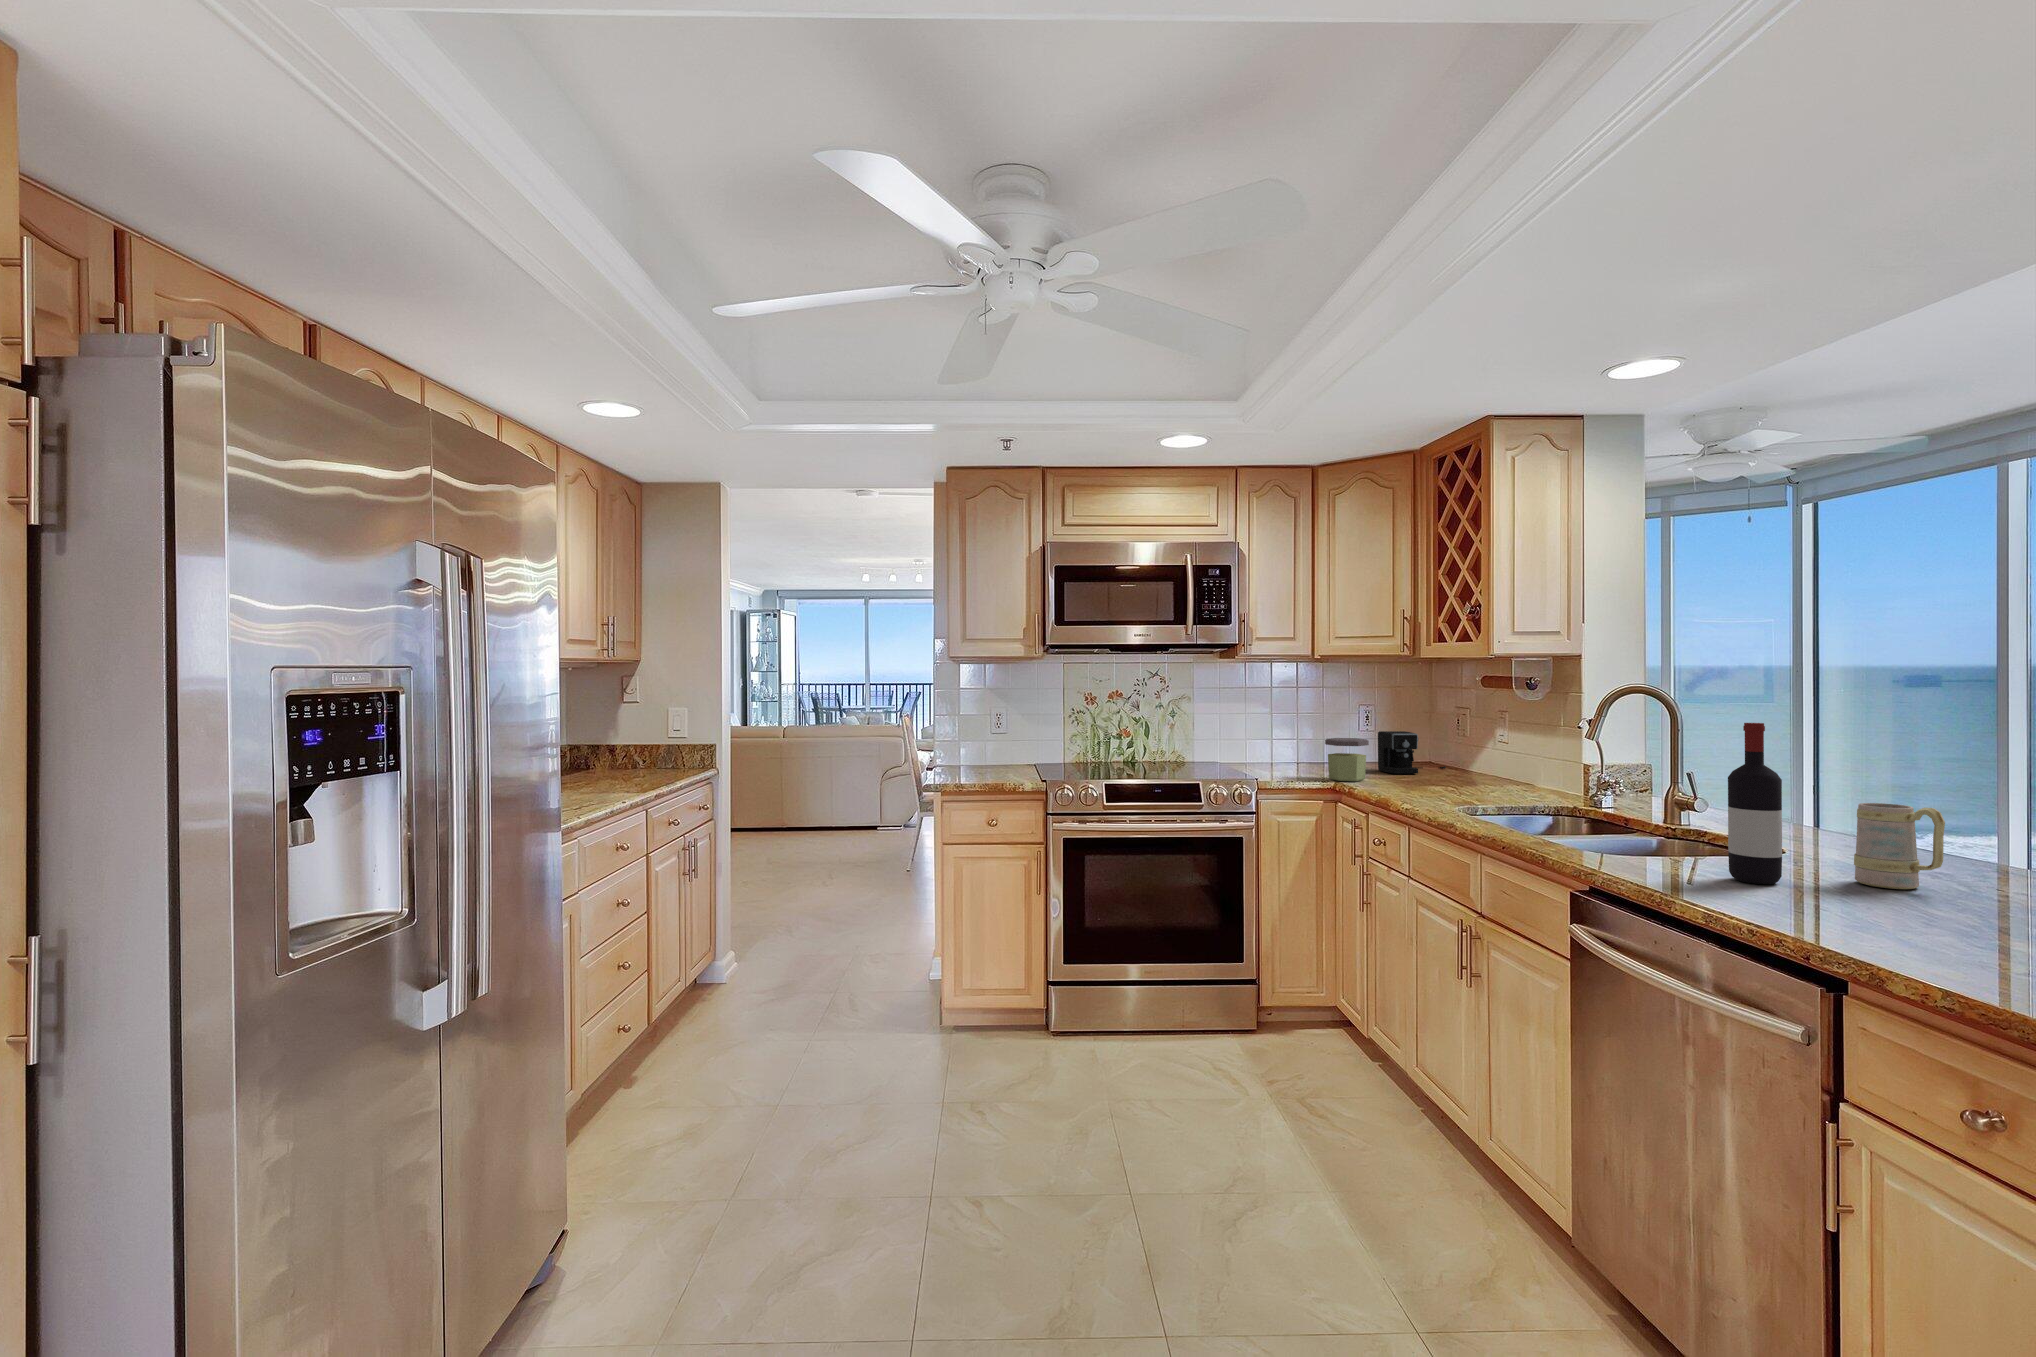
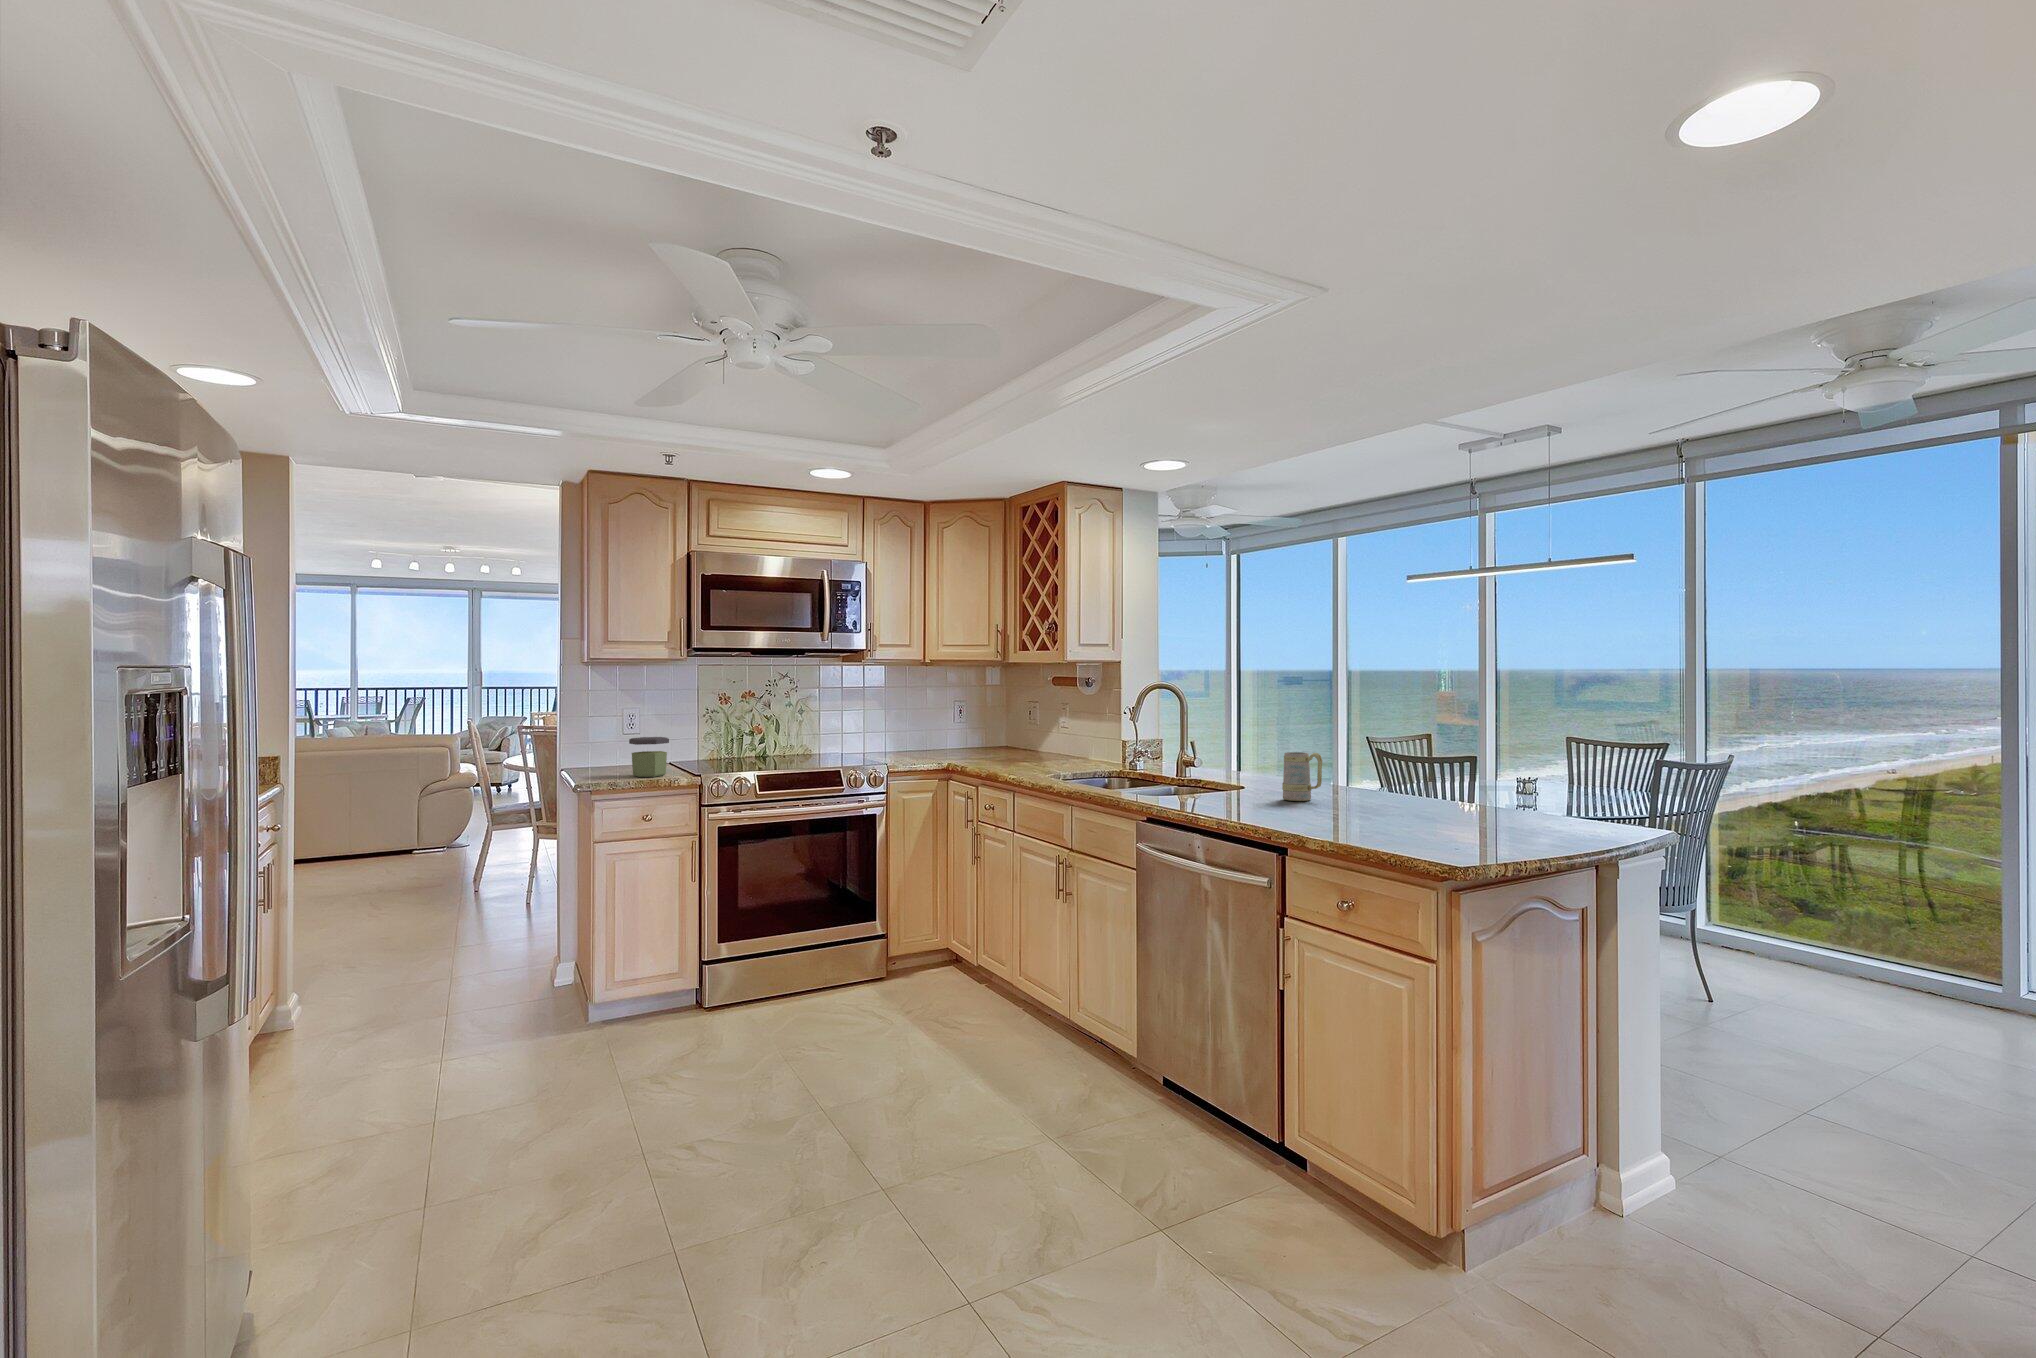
wine bottle: present [1728,723,1782,884] -> none [1223,706,1250,805]
coffee maker: present [1378,731,1446,774] -> none [974,722,1022,756]
jar: present [1325,738,1369,781] -> present [629,737,669,777]

